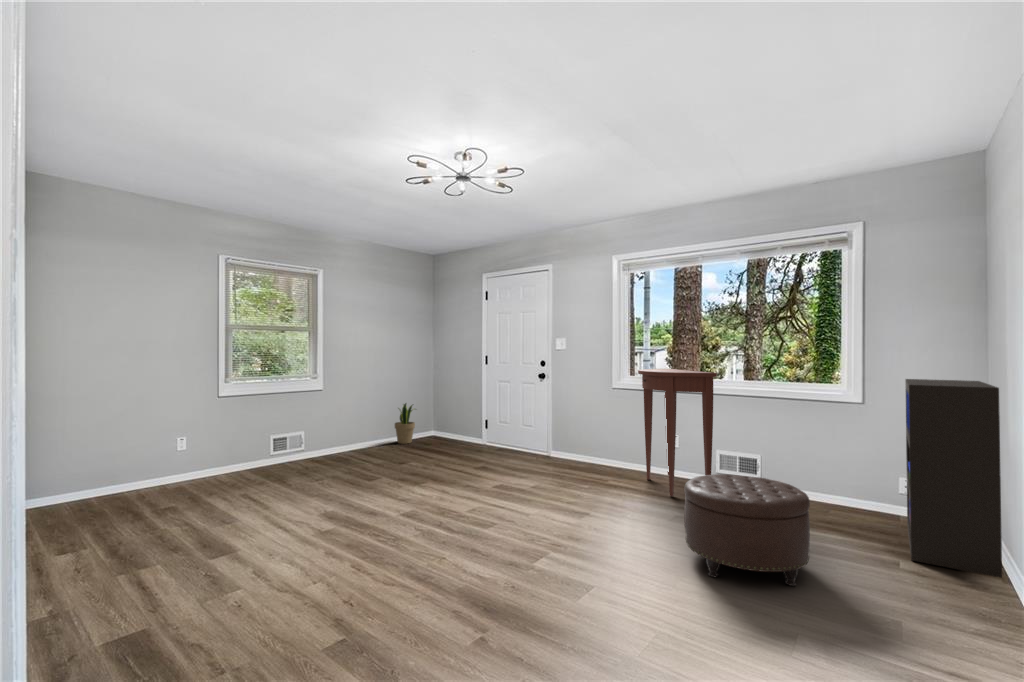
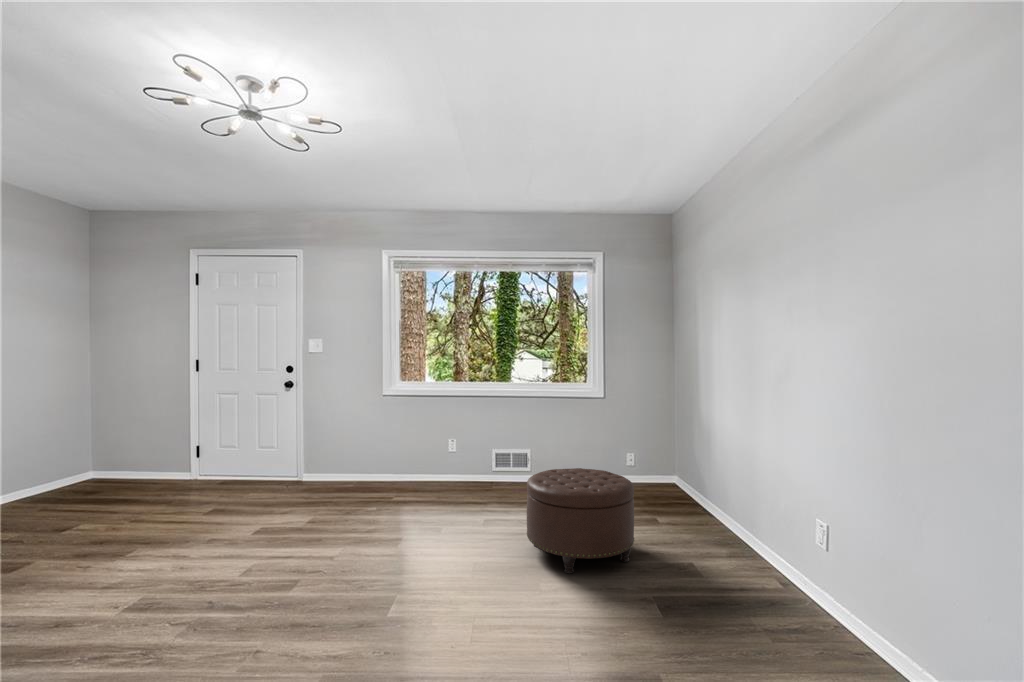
console table: present [638,369,717,496] -> none [422,373,507,500]
bookshelf: present [905,379,1002,578] -> none [635,376,716,516]
potted plant: present [395,403,415,444] -> none [28,432,74,496]

